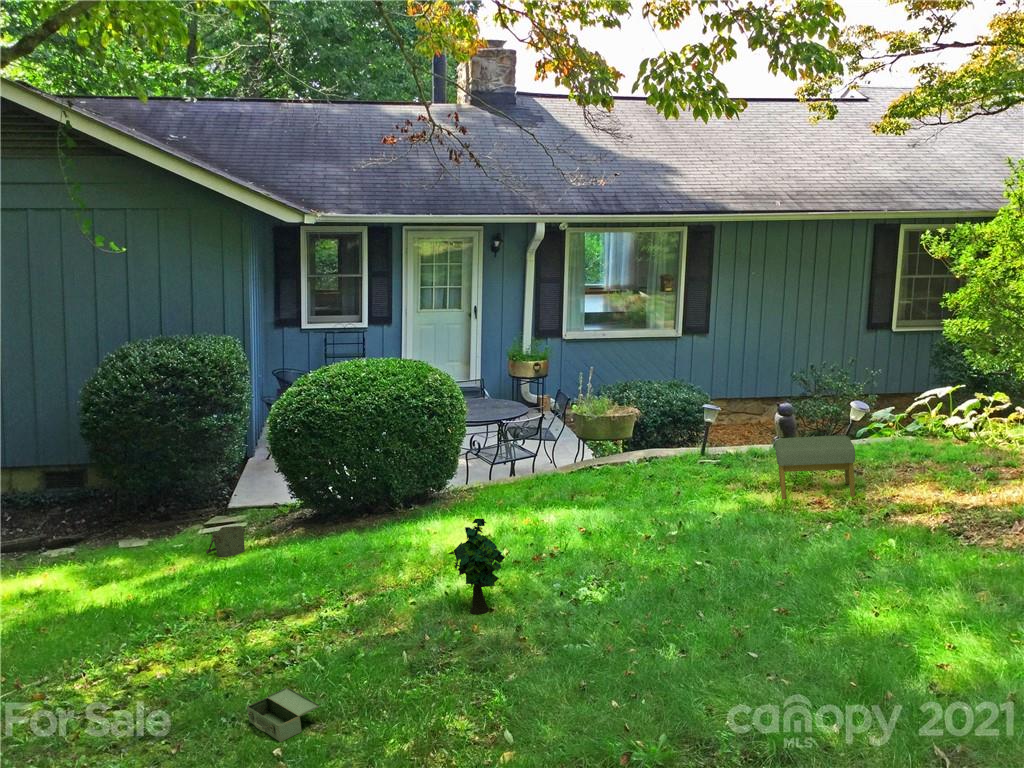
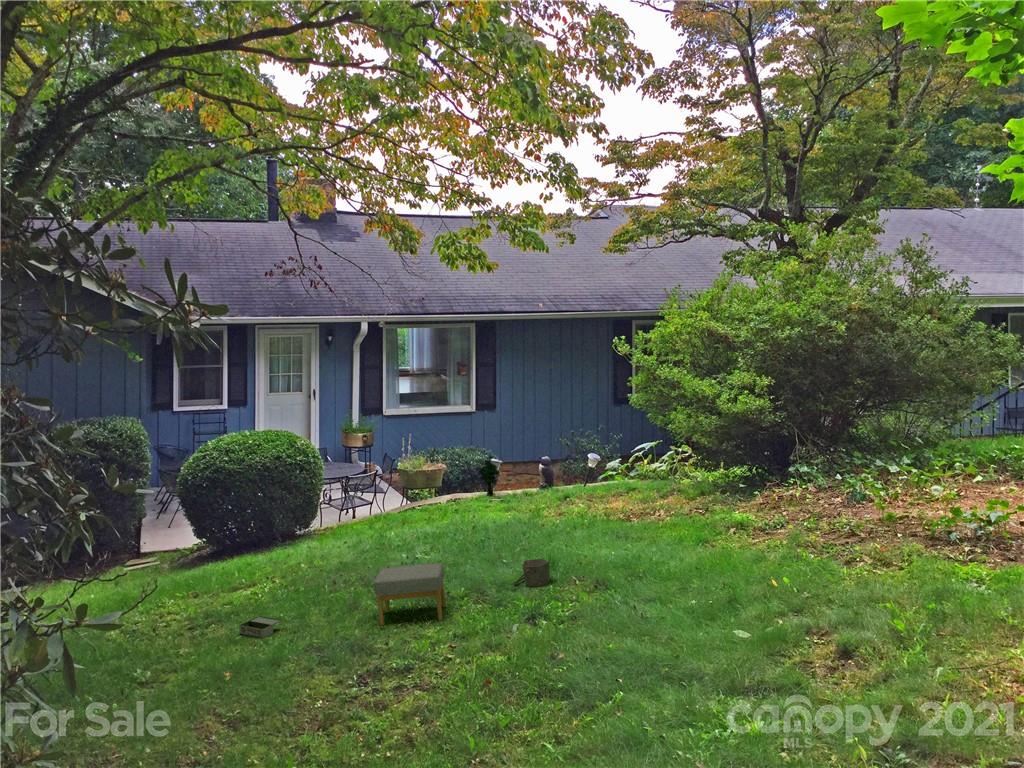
footstool: present [775,436,855,499] -> present [374,563,446,625]
decorative plant: present [448,518,505,614] -> present [477,456,500,496]
bucket: present [206,526,245,557] -> present [513,559,549,587]

